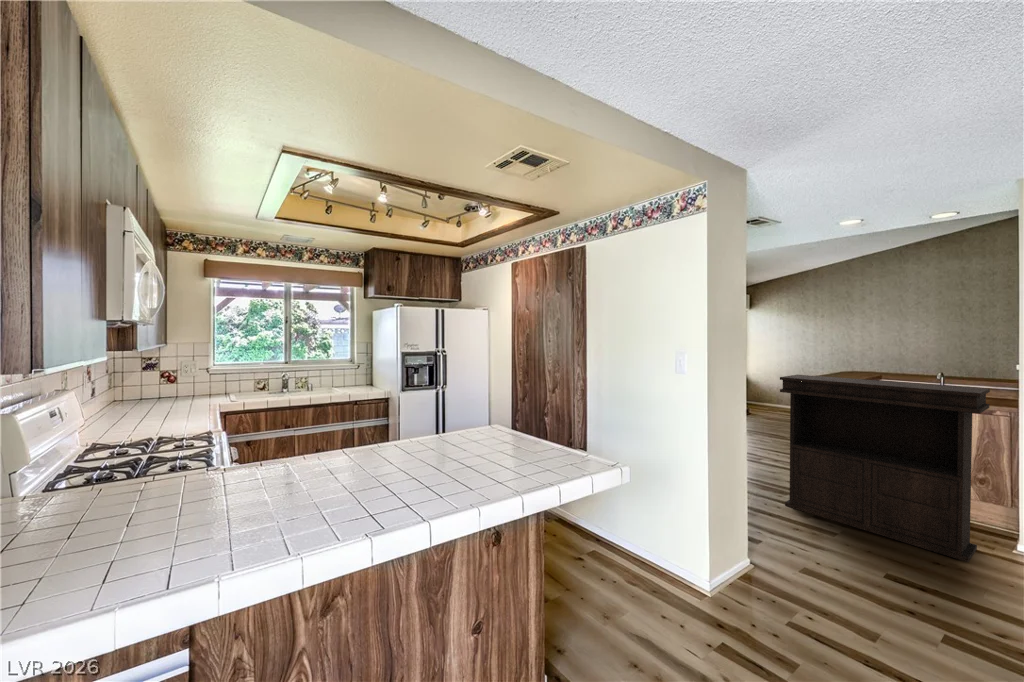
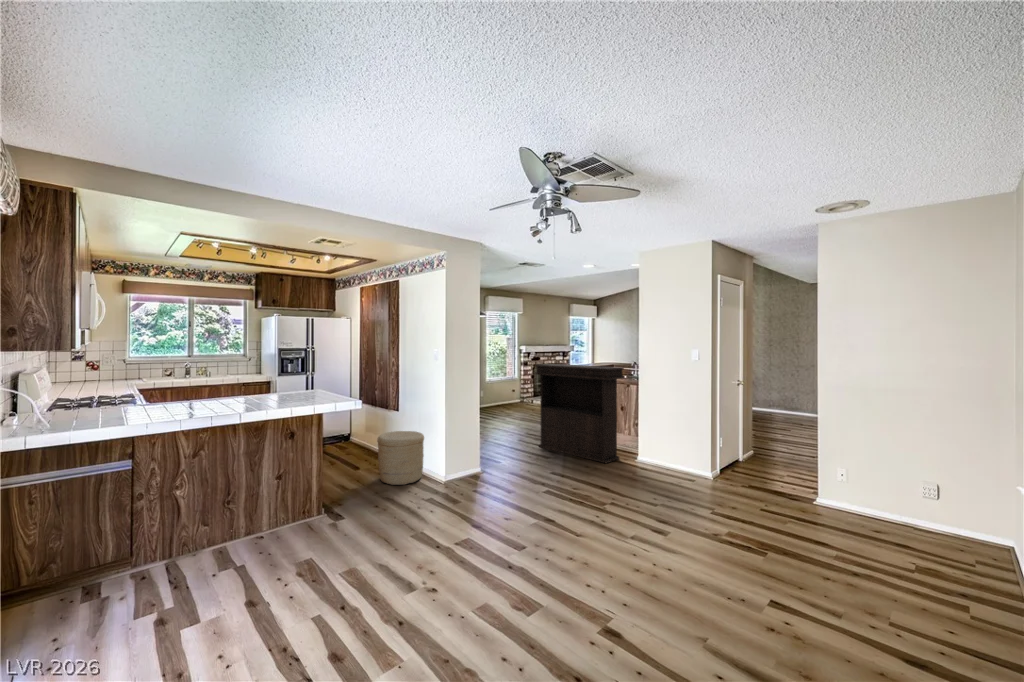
woven basket: none [578,494,659,603] -> present [377,431,424,485]

